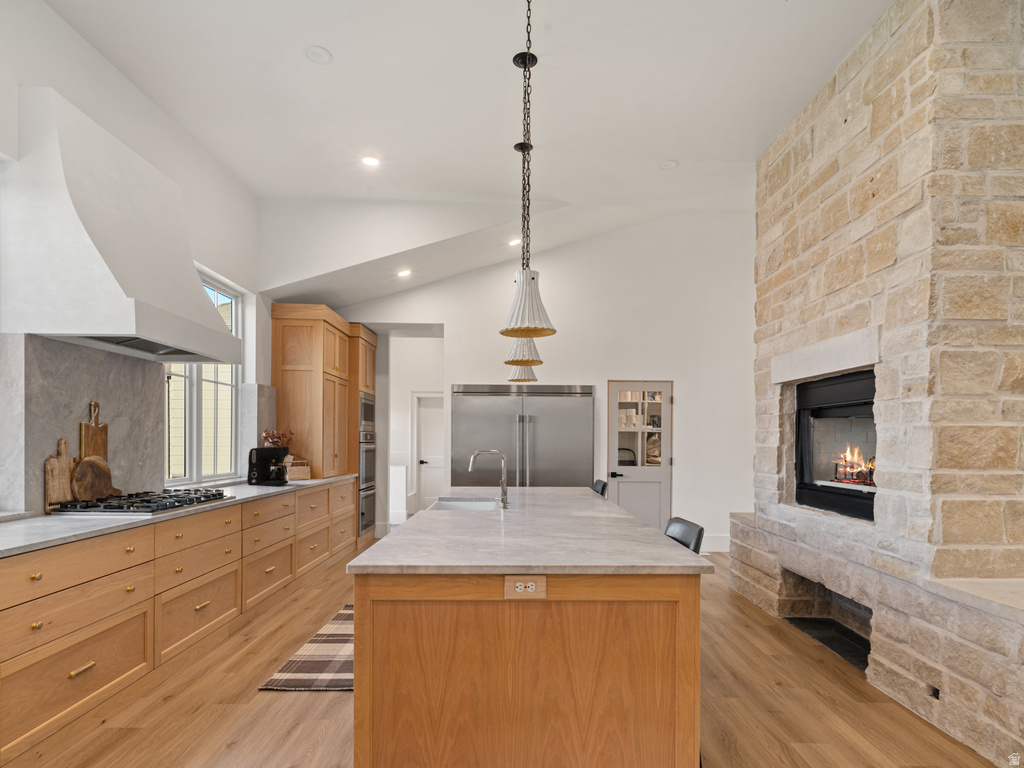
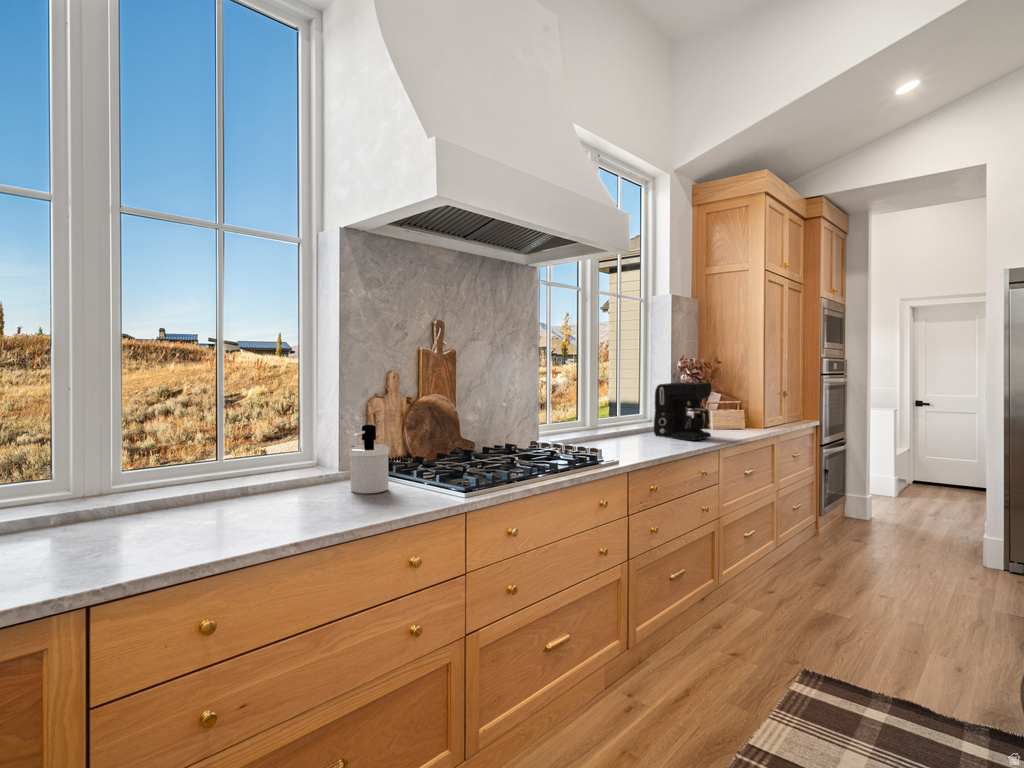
soap dispenser: none [50,474,84,520] -> present [349,425,389,494]

